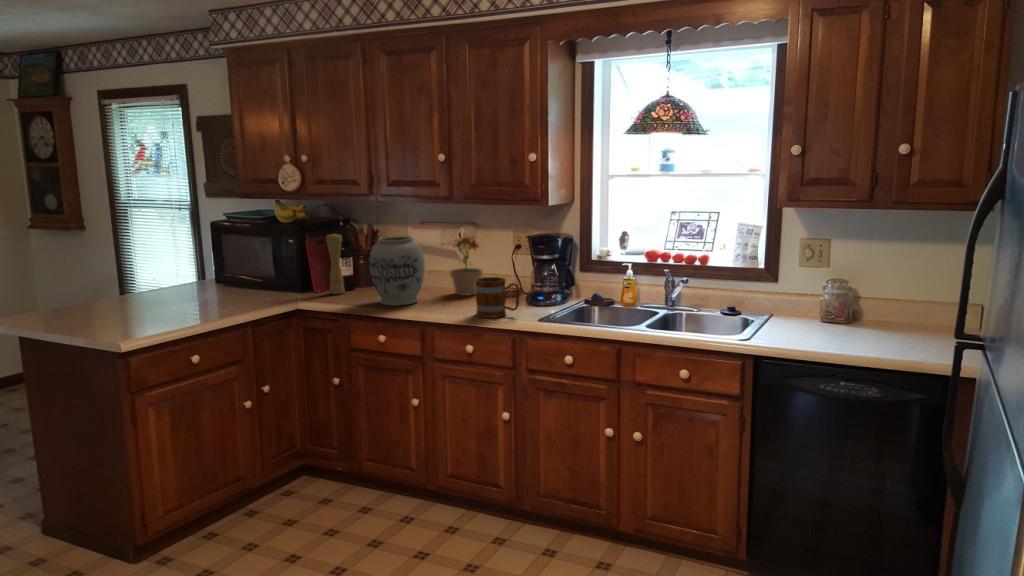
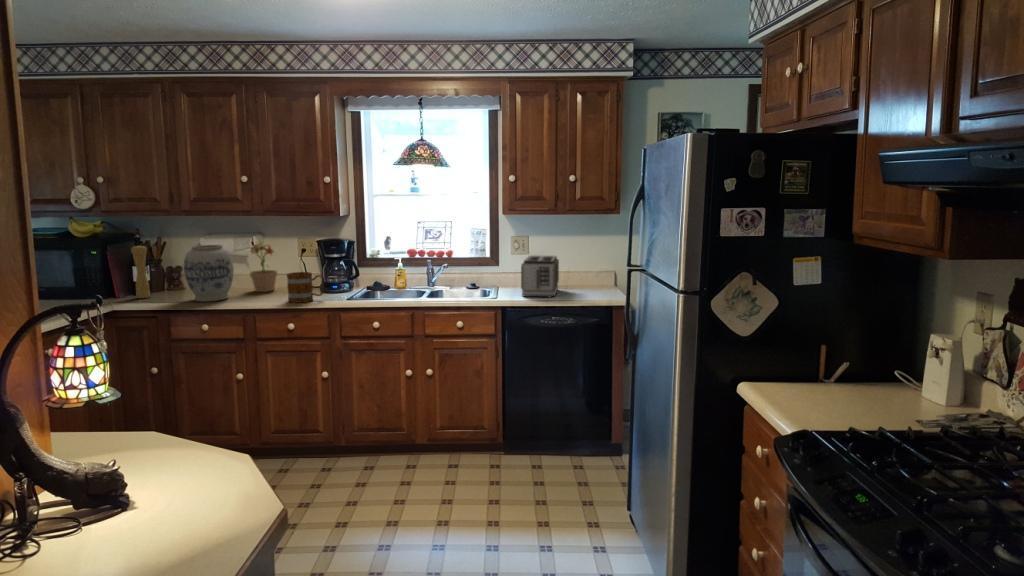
toaster: none [802,271,876,344] -> present [521,256,559,297]

